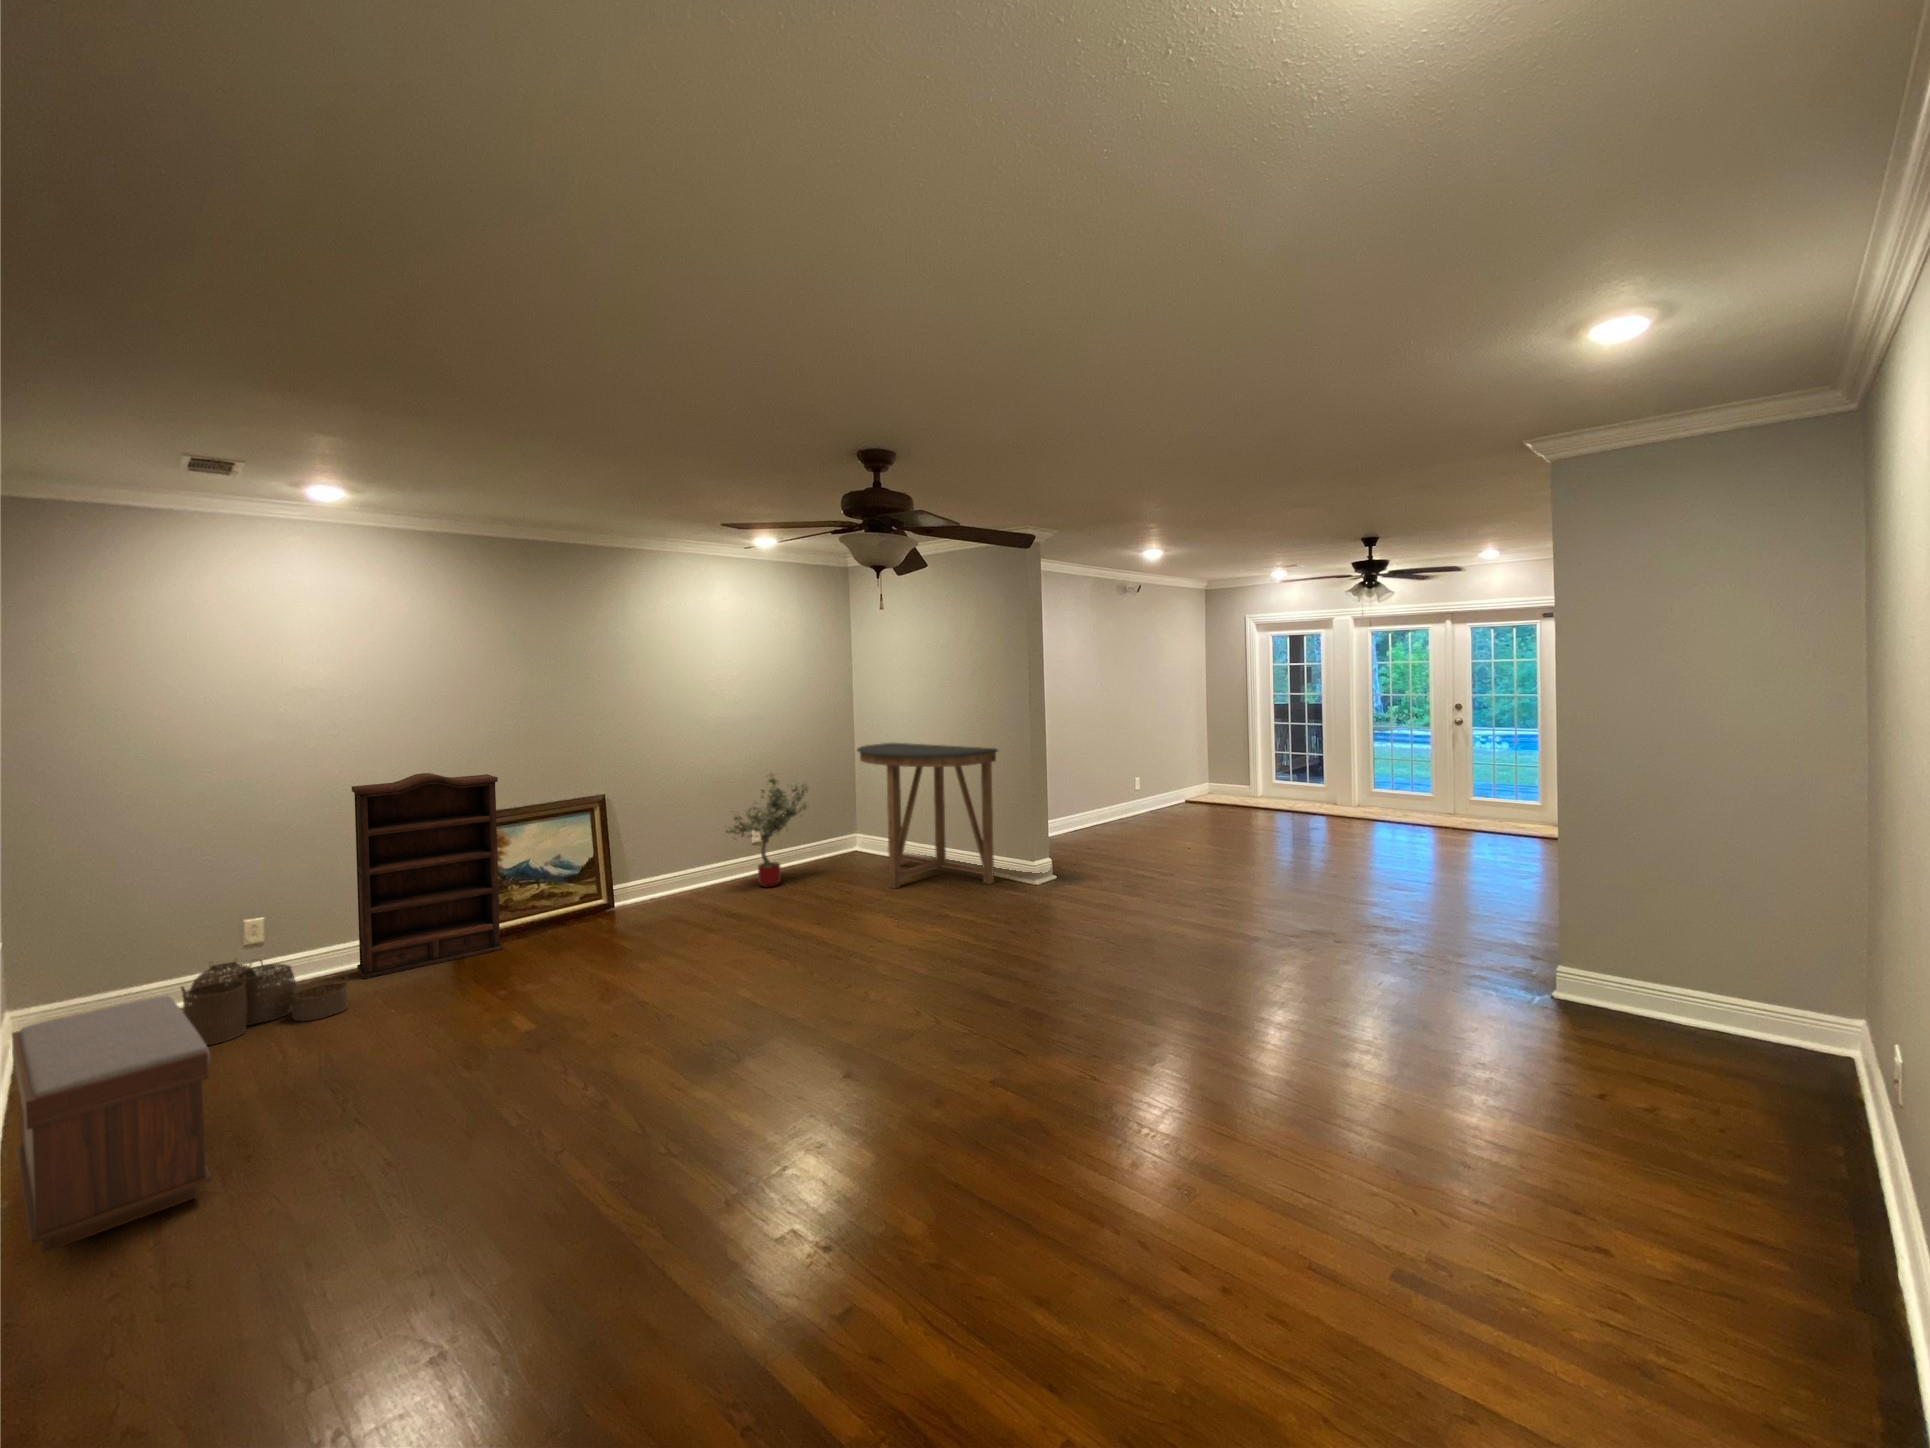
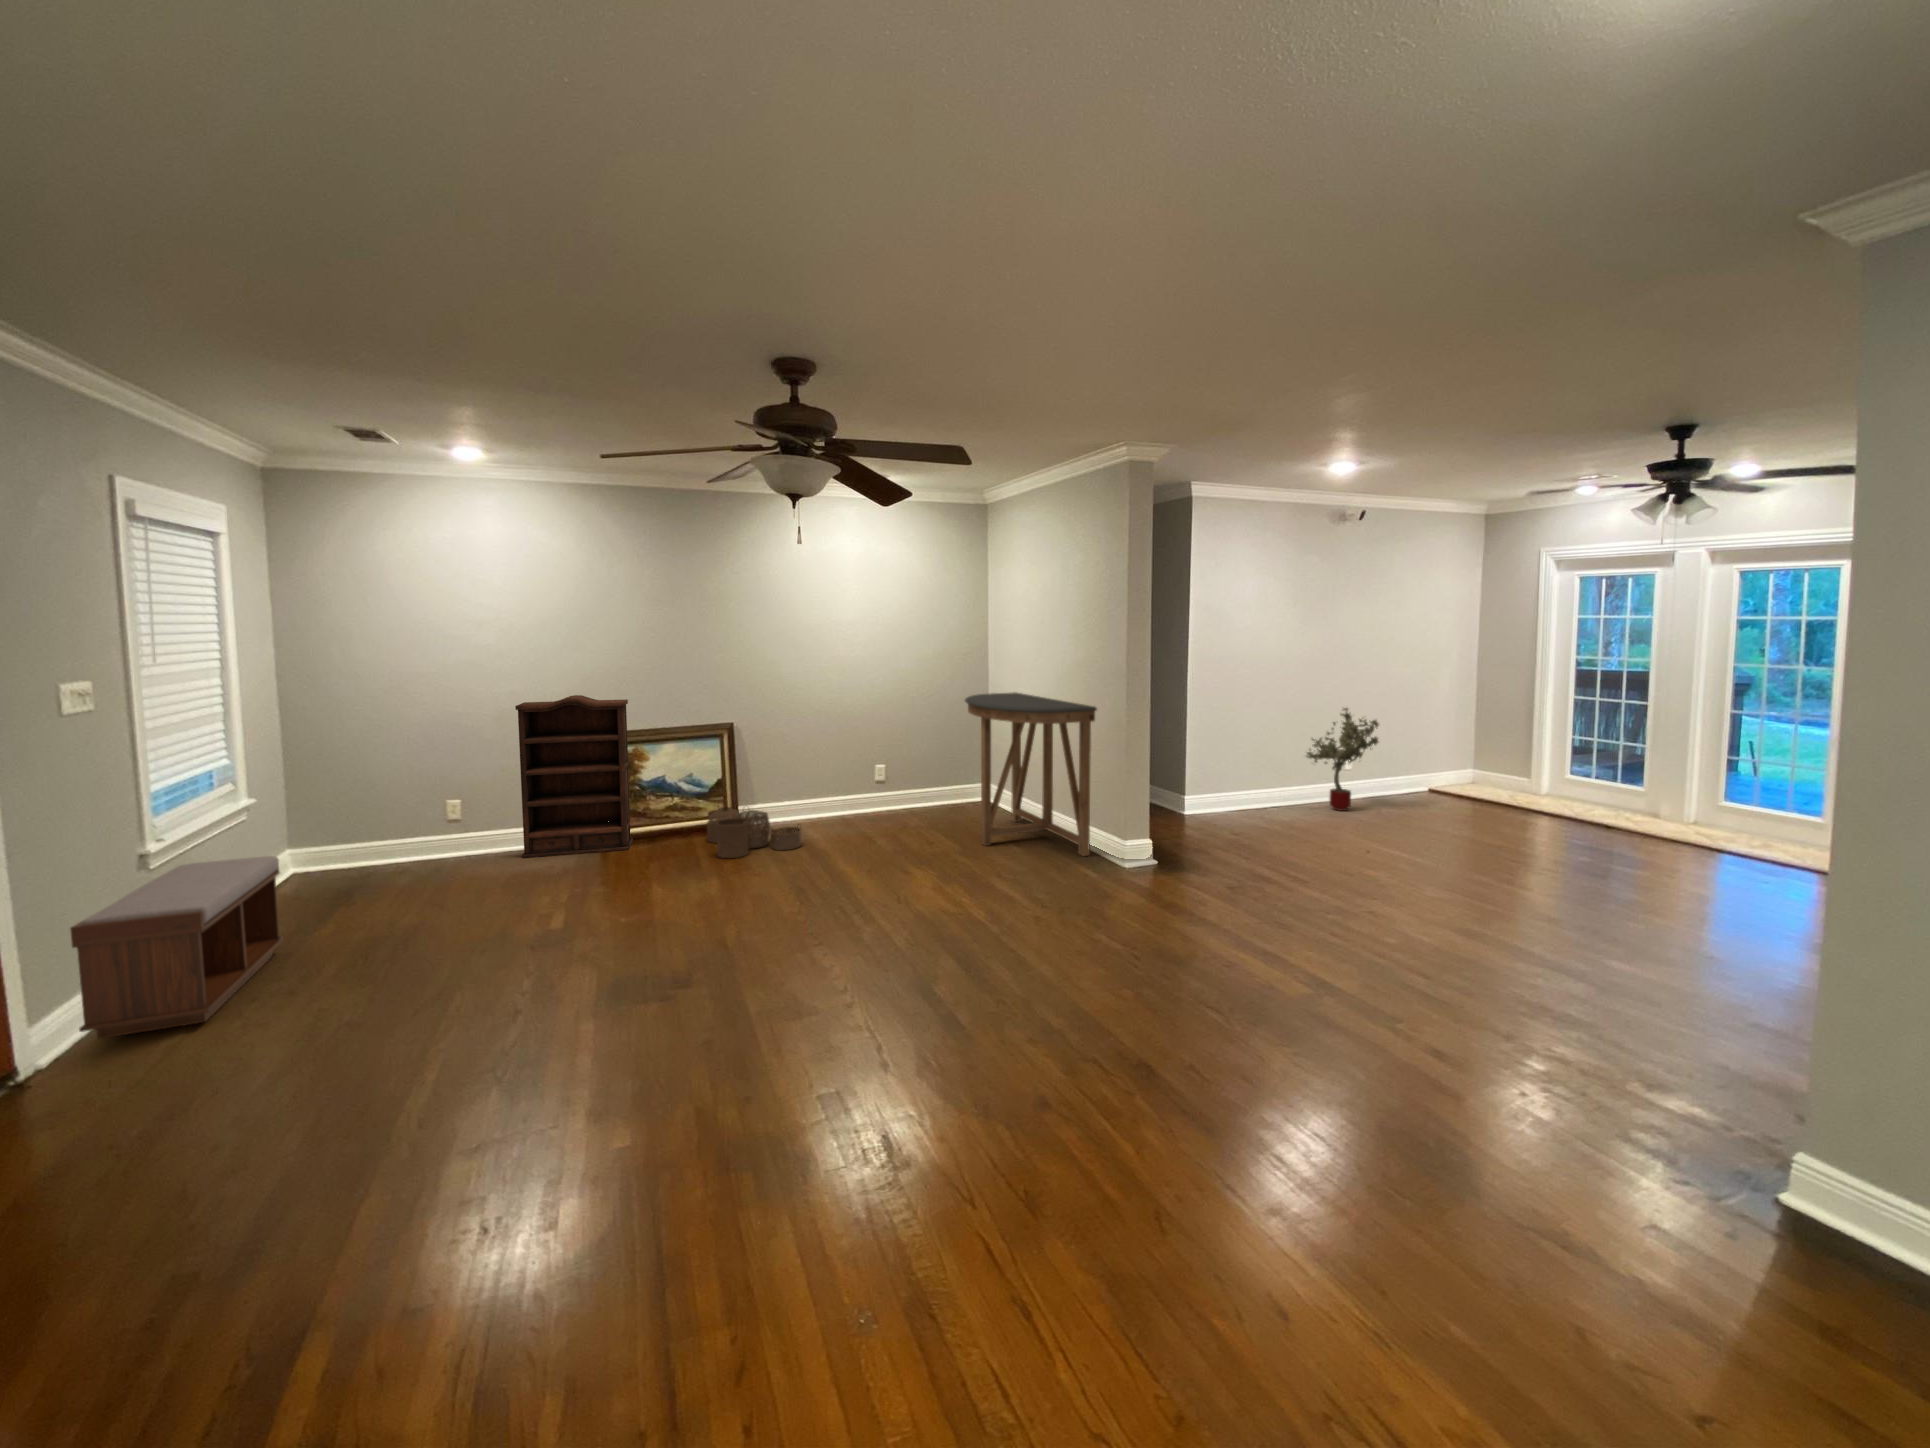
potted tree: present [725,772,808,887] -> present [1306,708,1379,811]
woven basket: present [181,960,348,1045] -> present [707,806,802,858]

